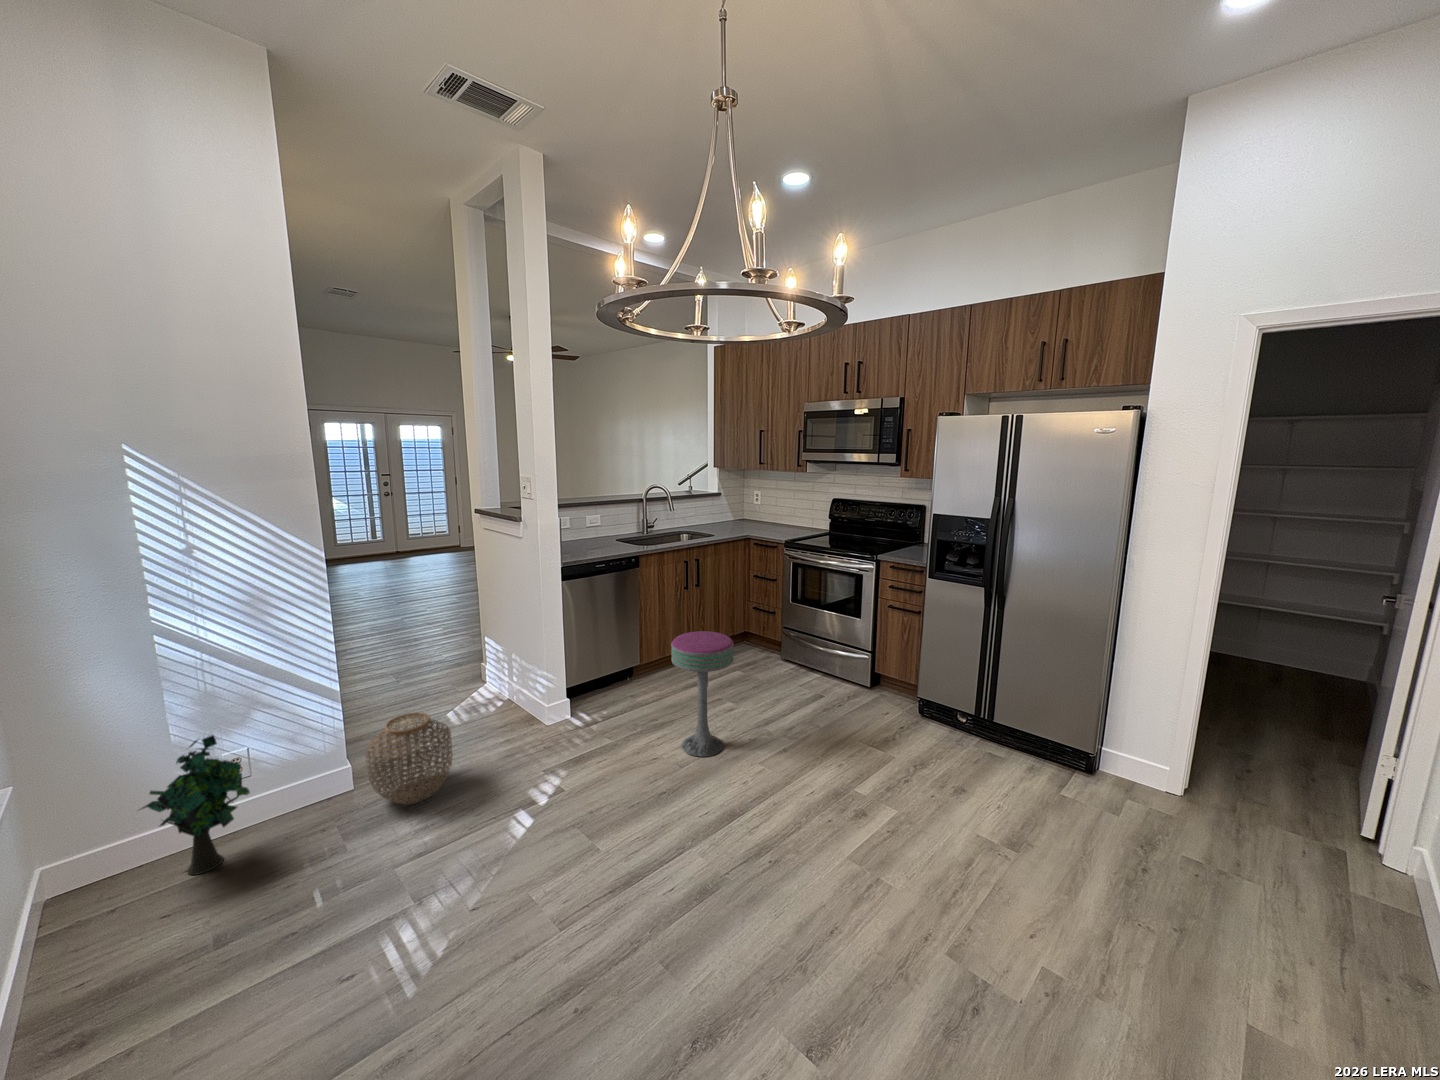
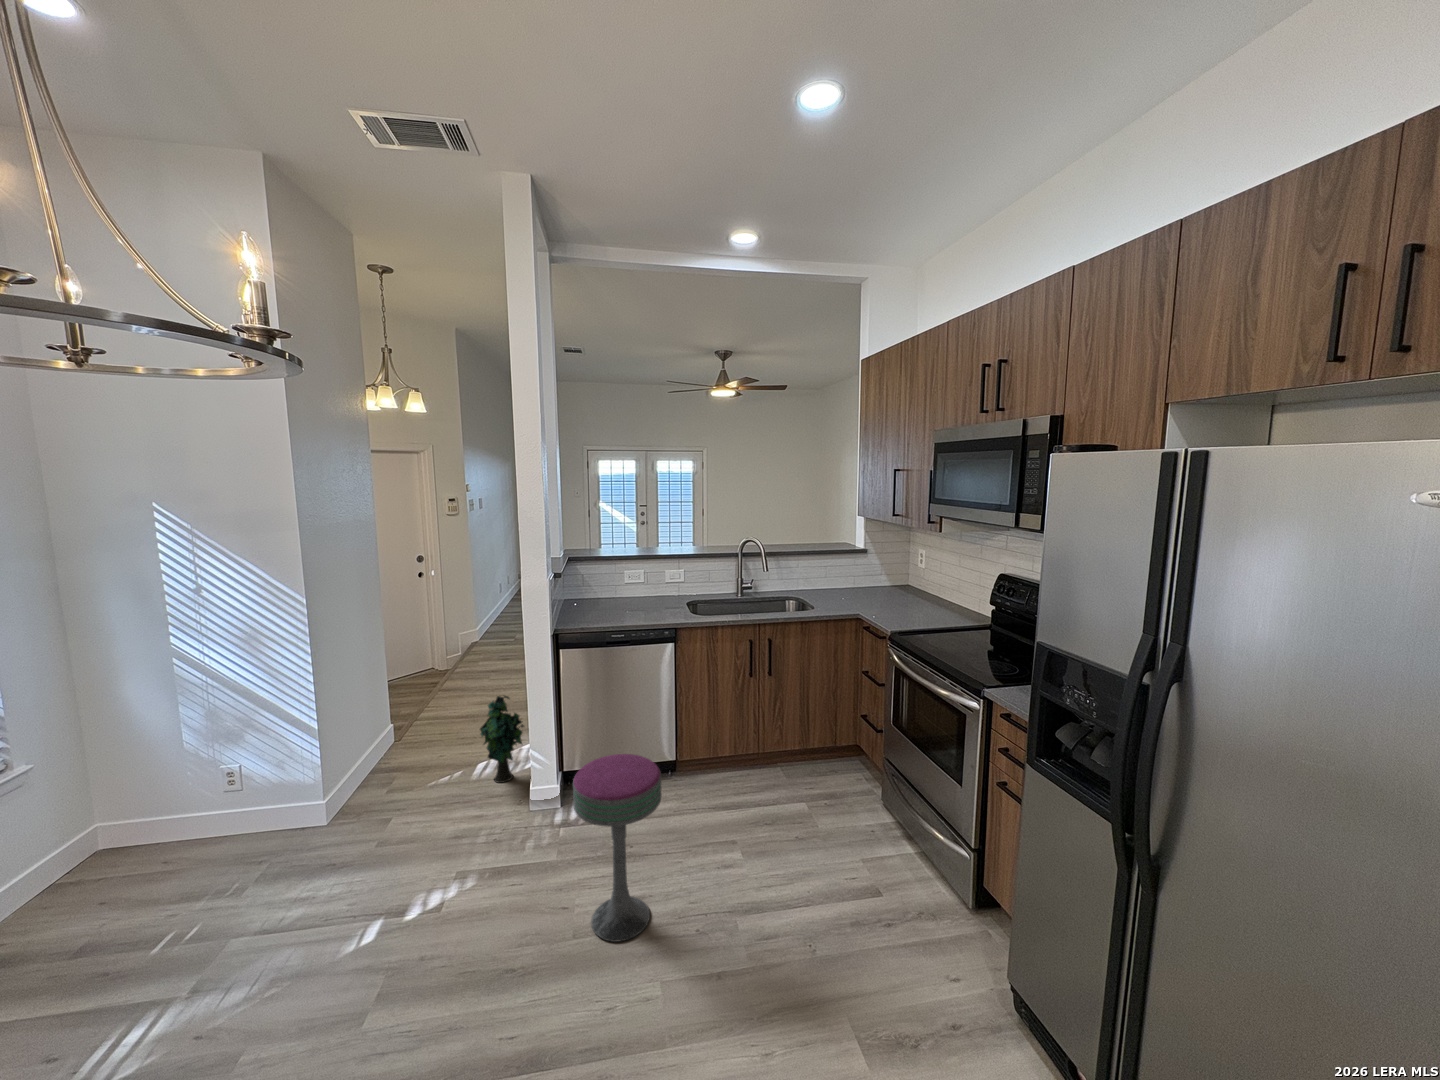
woven basket: present [366,712,452,804] -> none [295,767,387,863]
decorative plant: present [142,735,250,875] -> present [480,696,524,783]

